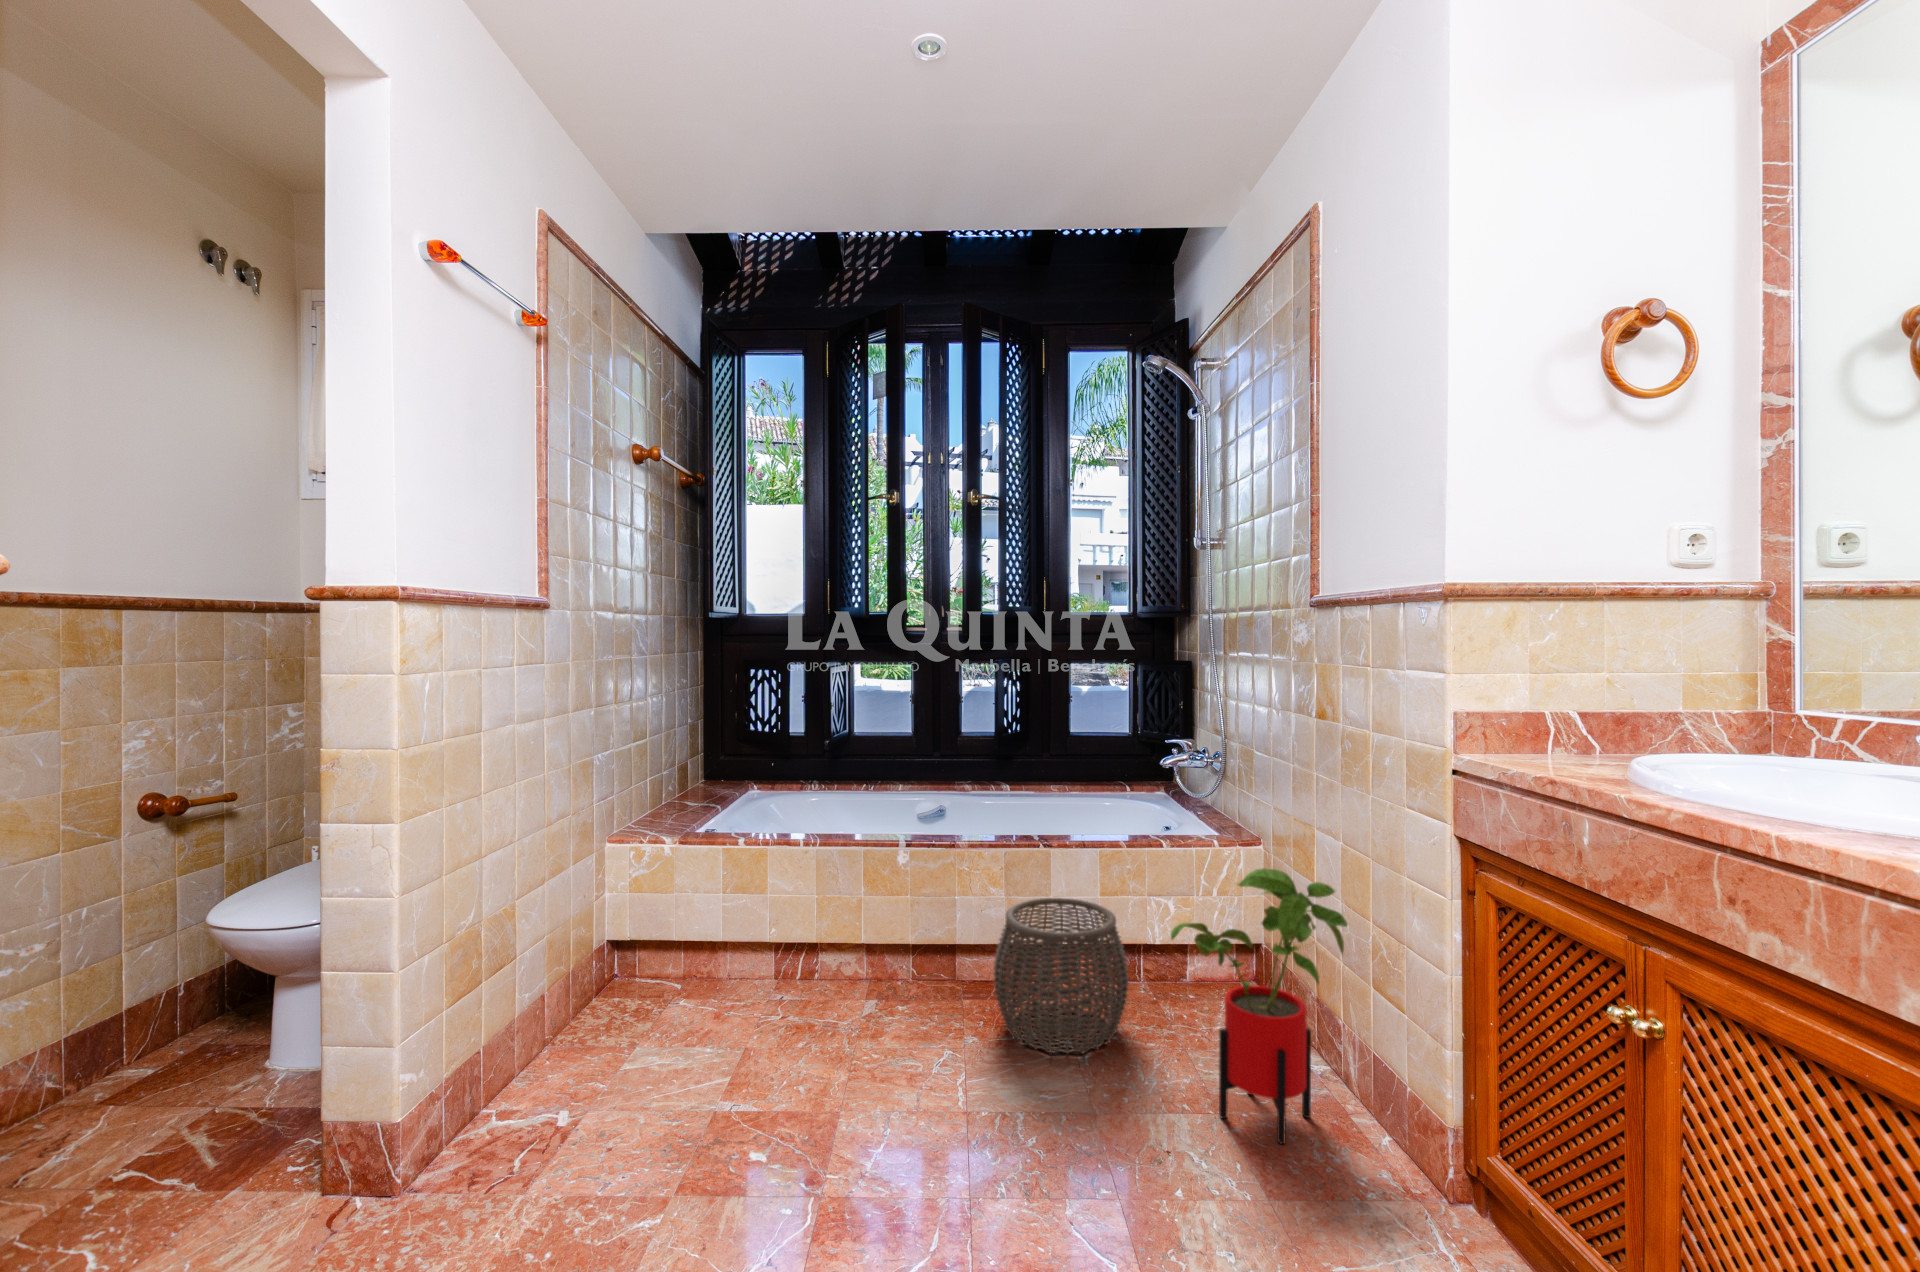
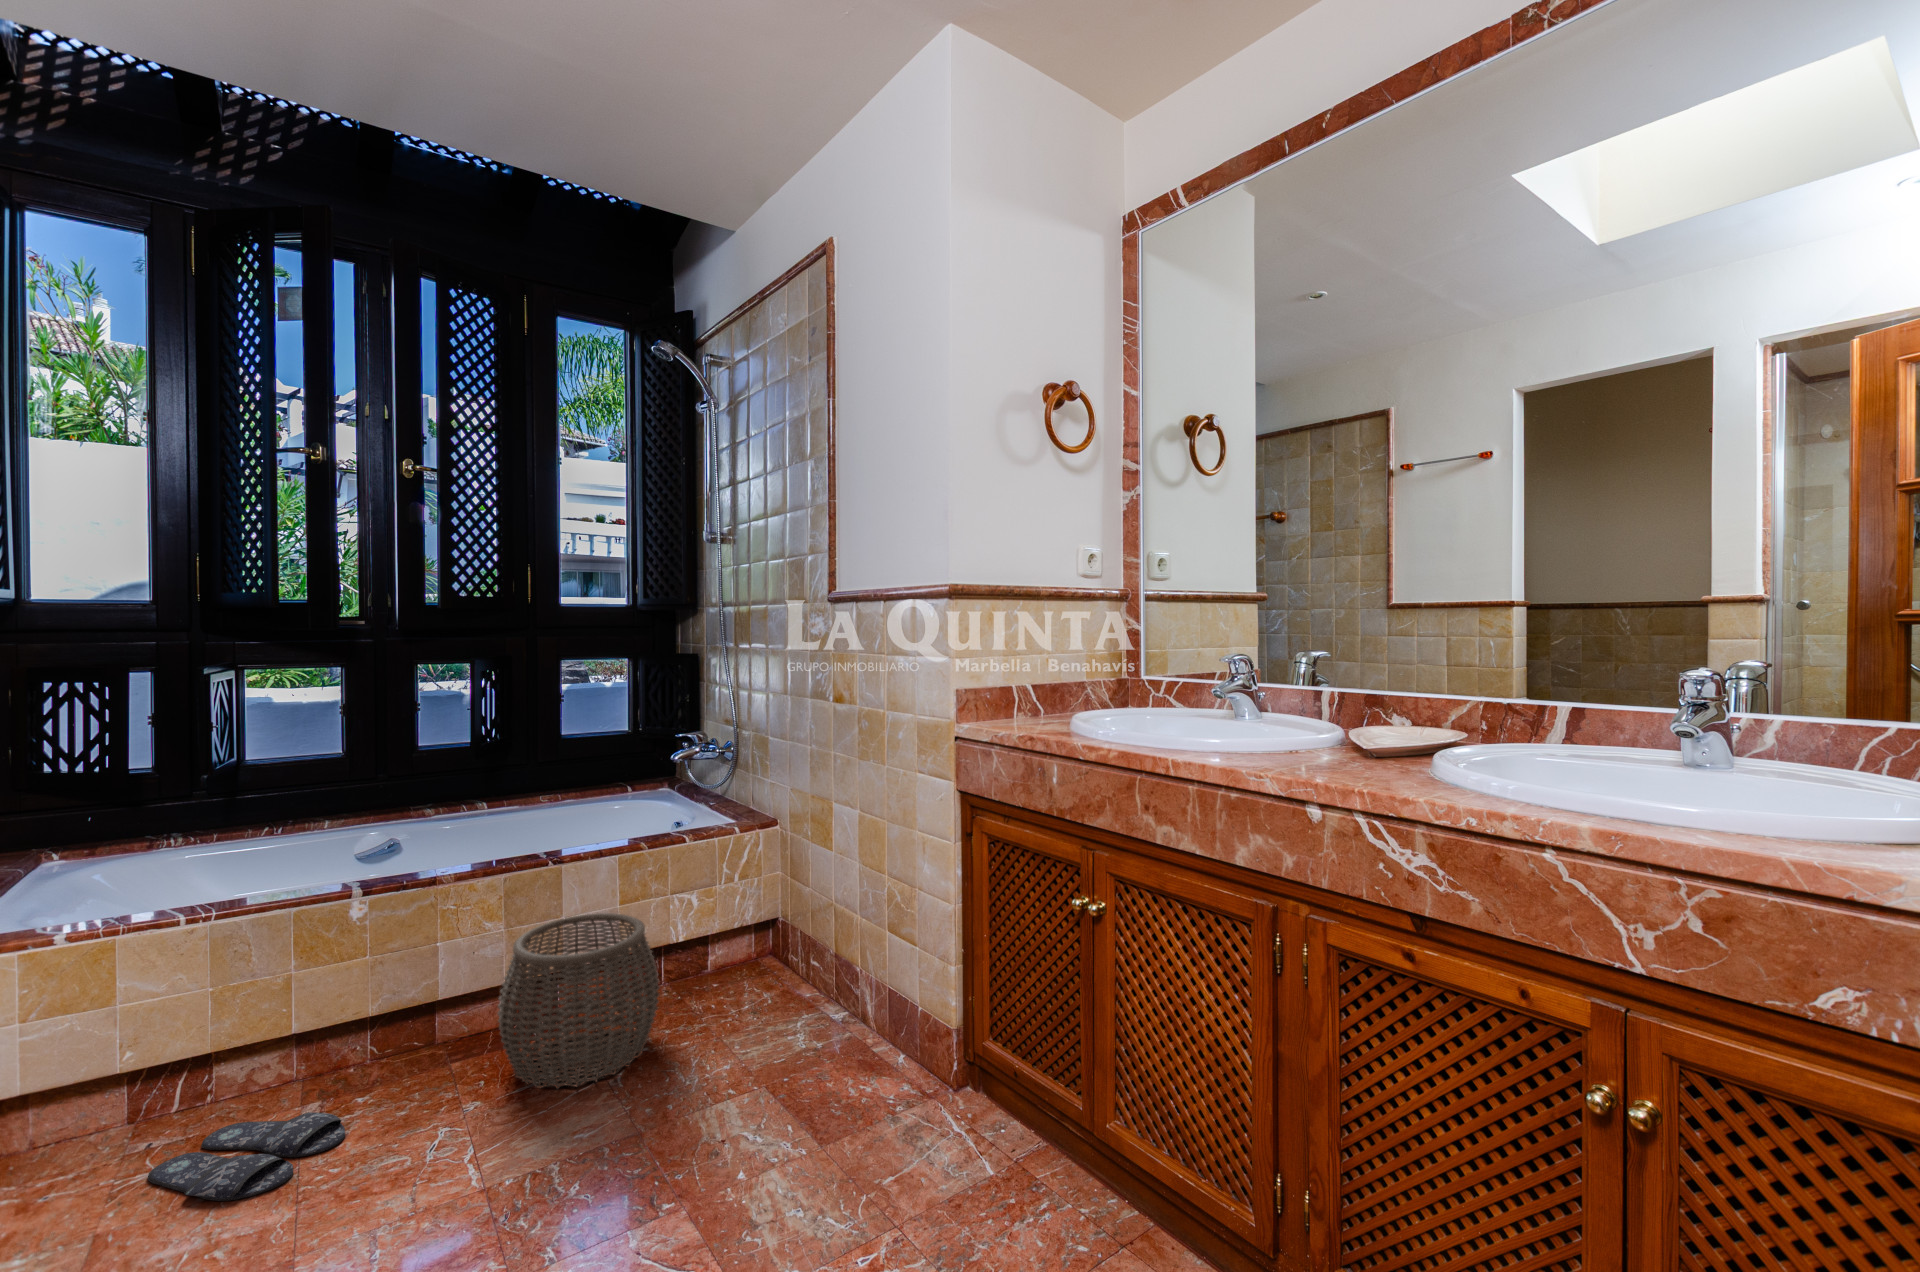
house plant: present [1171,869,1347,1144] -> none [717,844,878,1095]
slippers: none [776,1001,886,1057] -> present [148,1112,345,1201]

